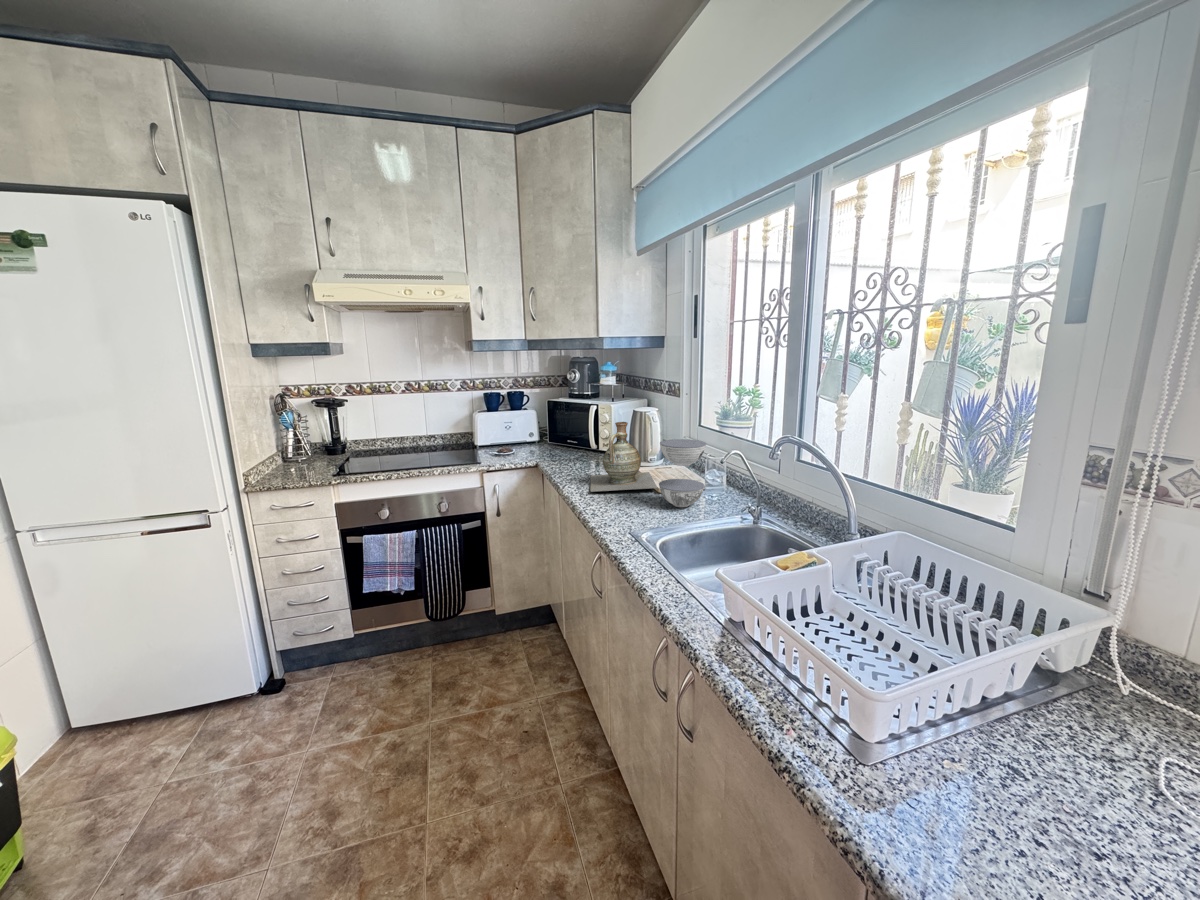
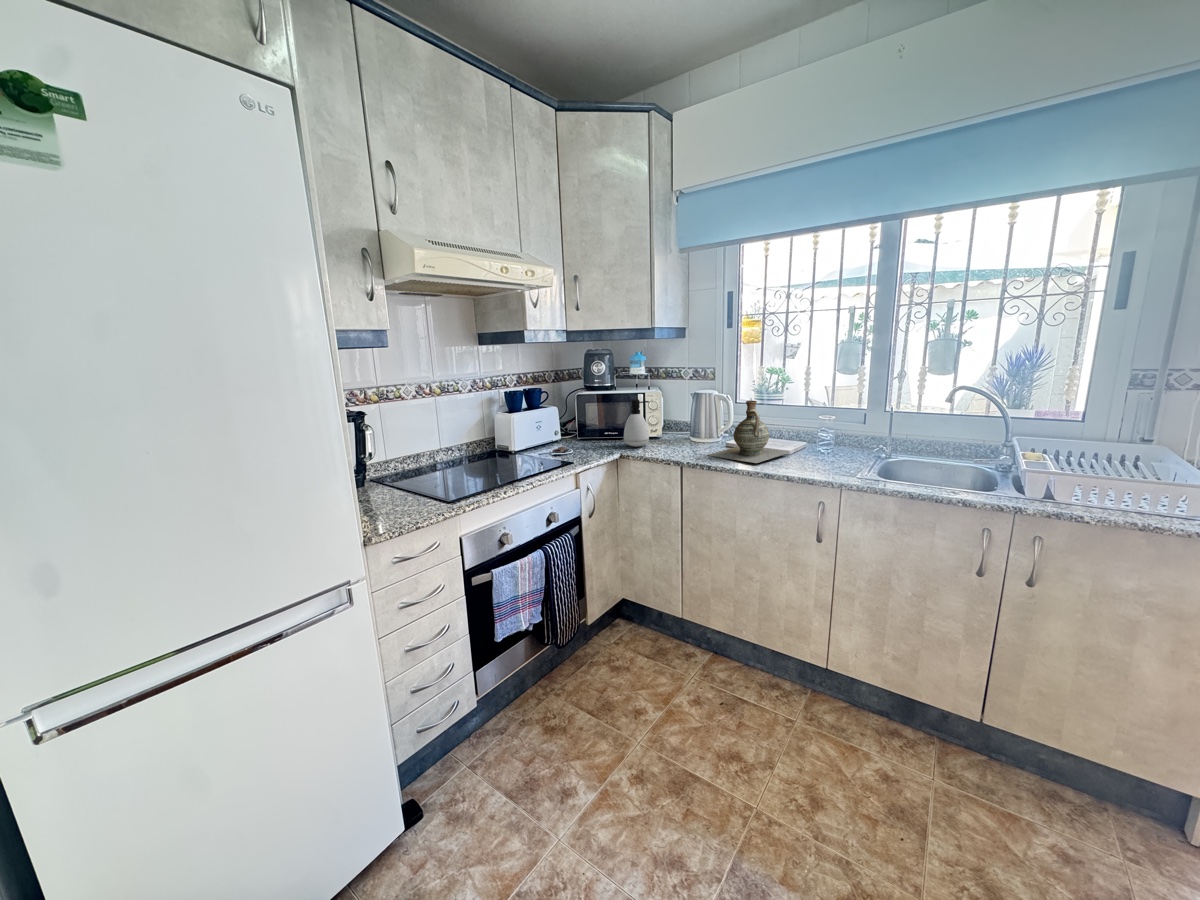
soap dispenser: none [556,409,581,457] -> present [624,399,649,446]
bowl: present [659,439,706,507] -> none [812,407,854,461]

